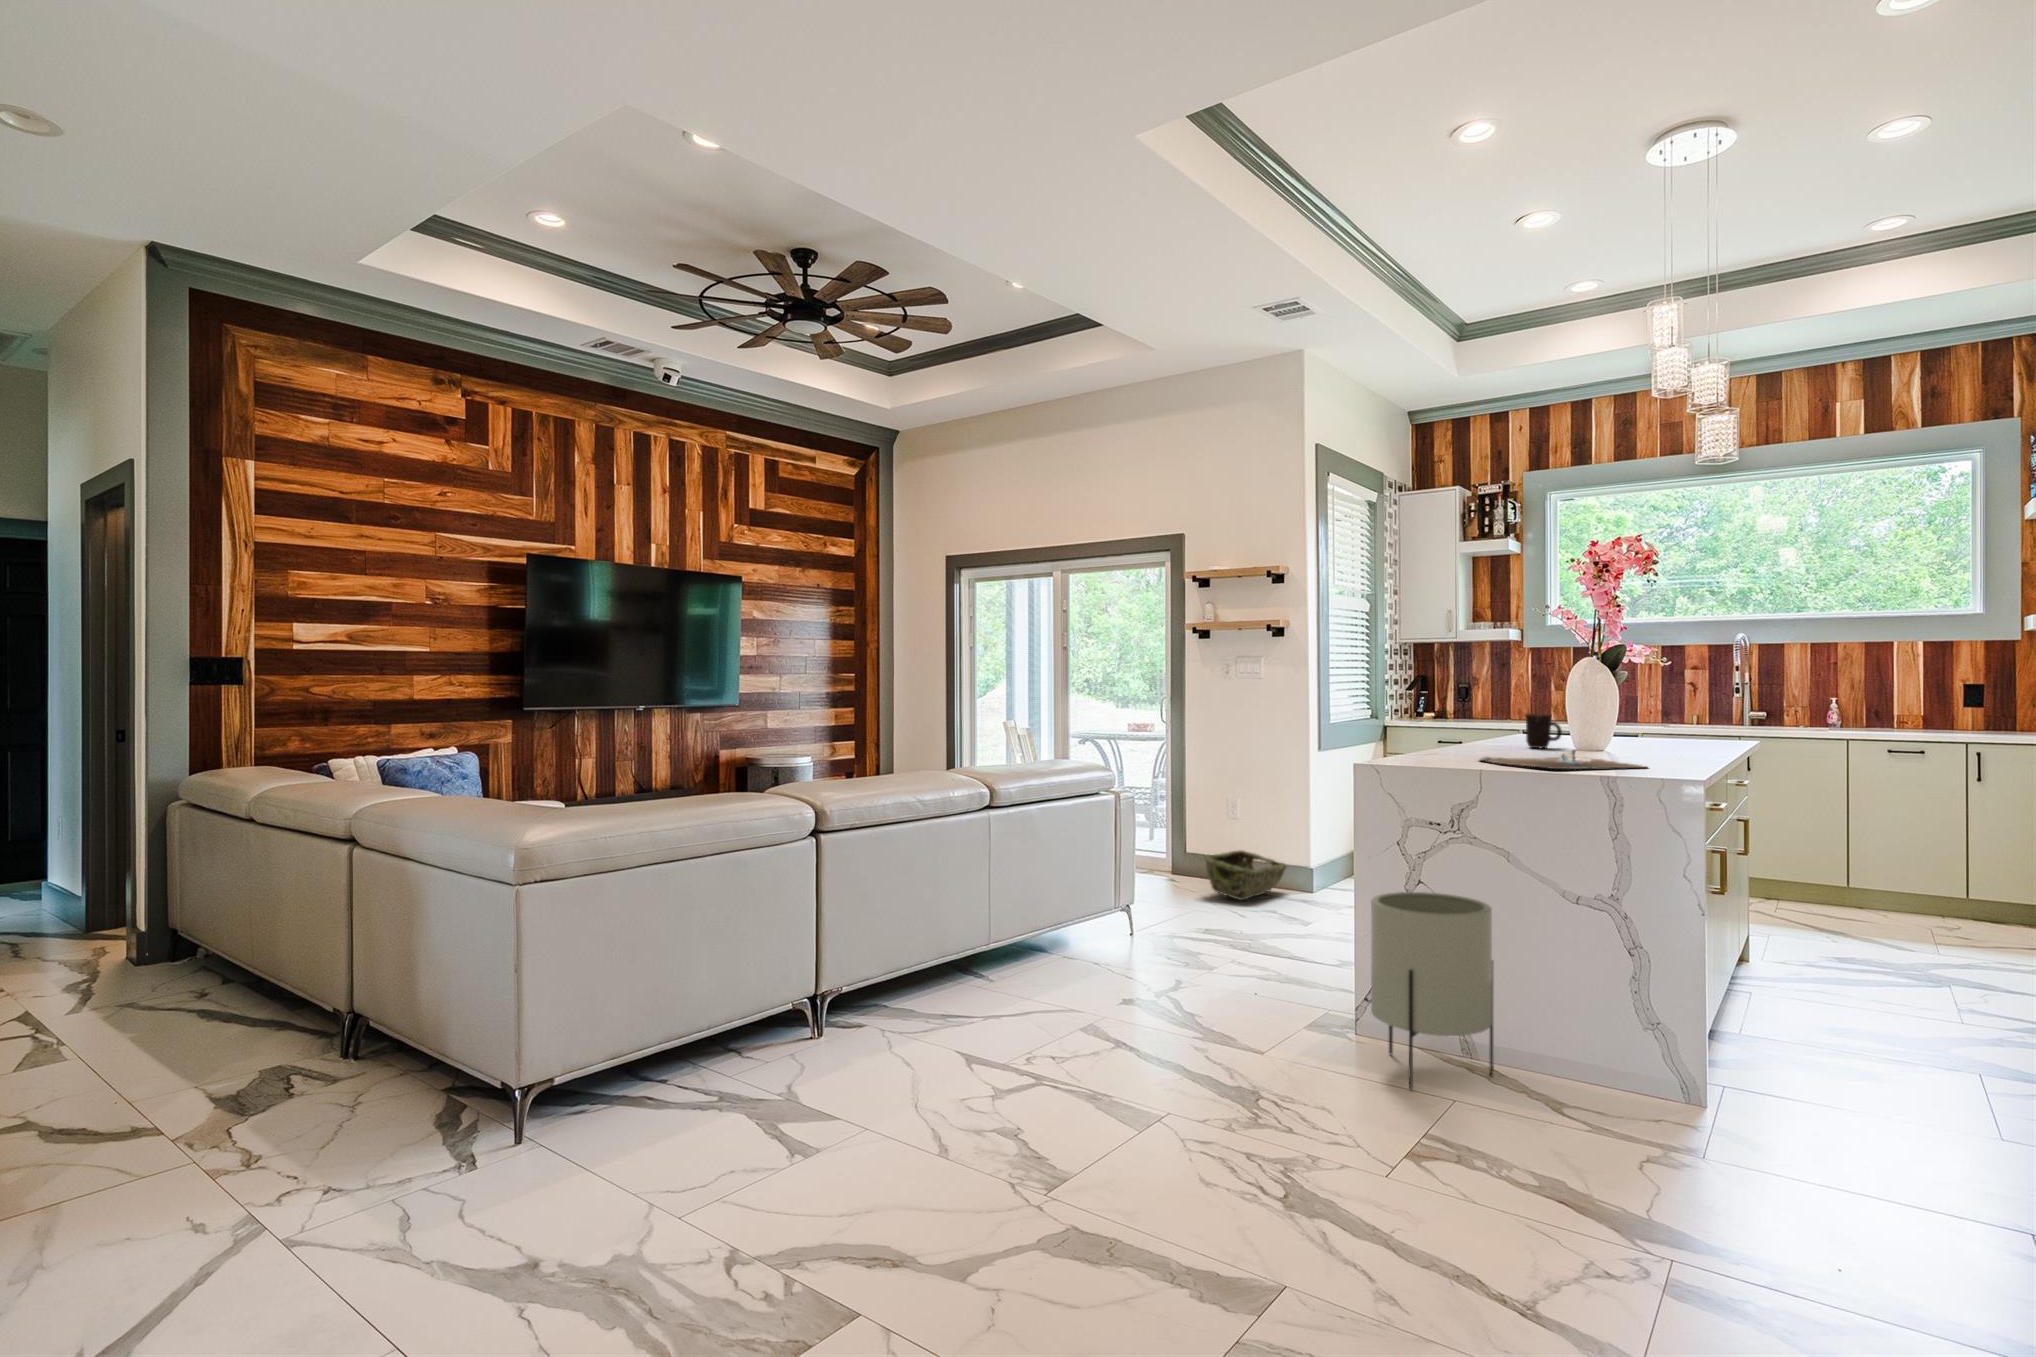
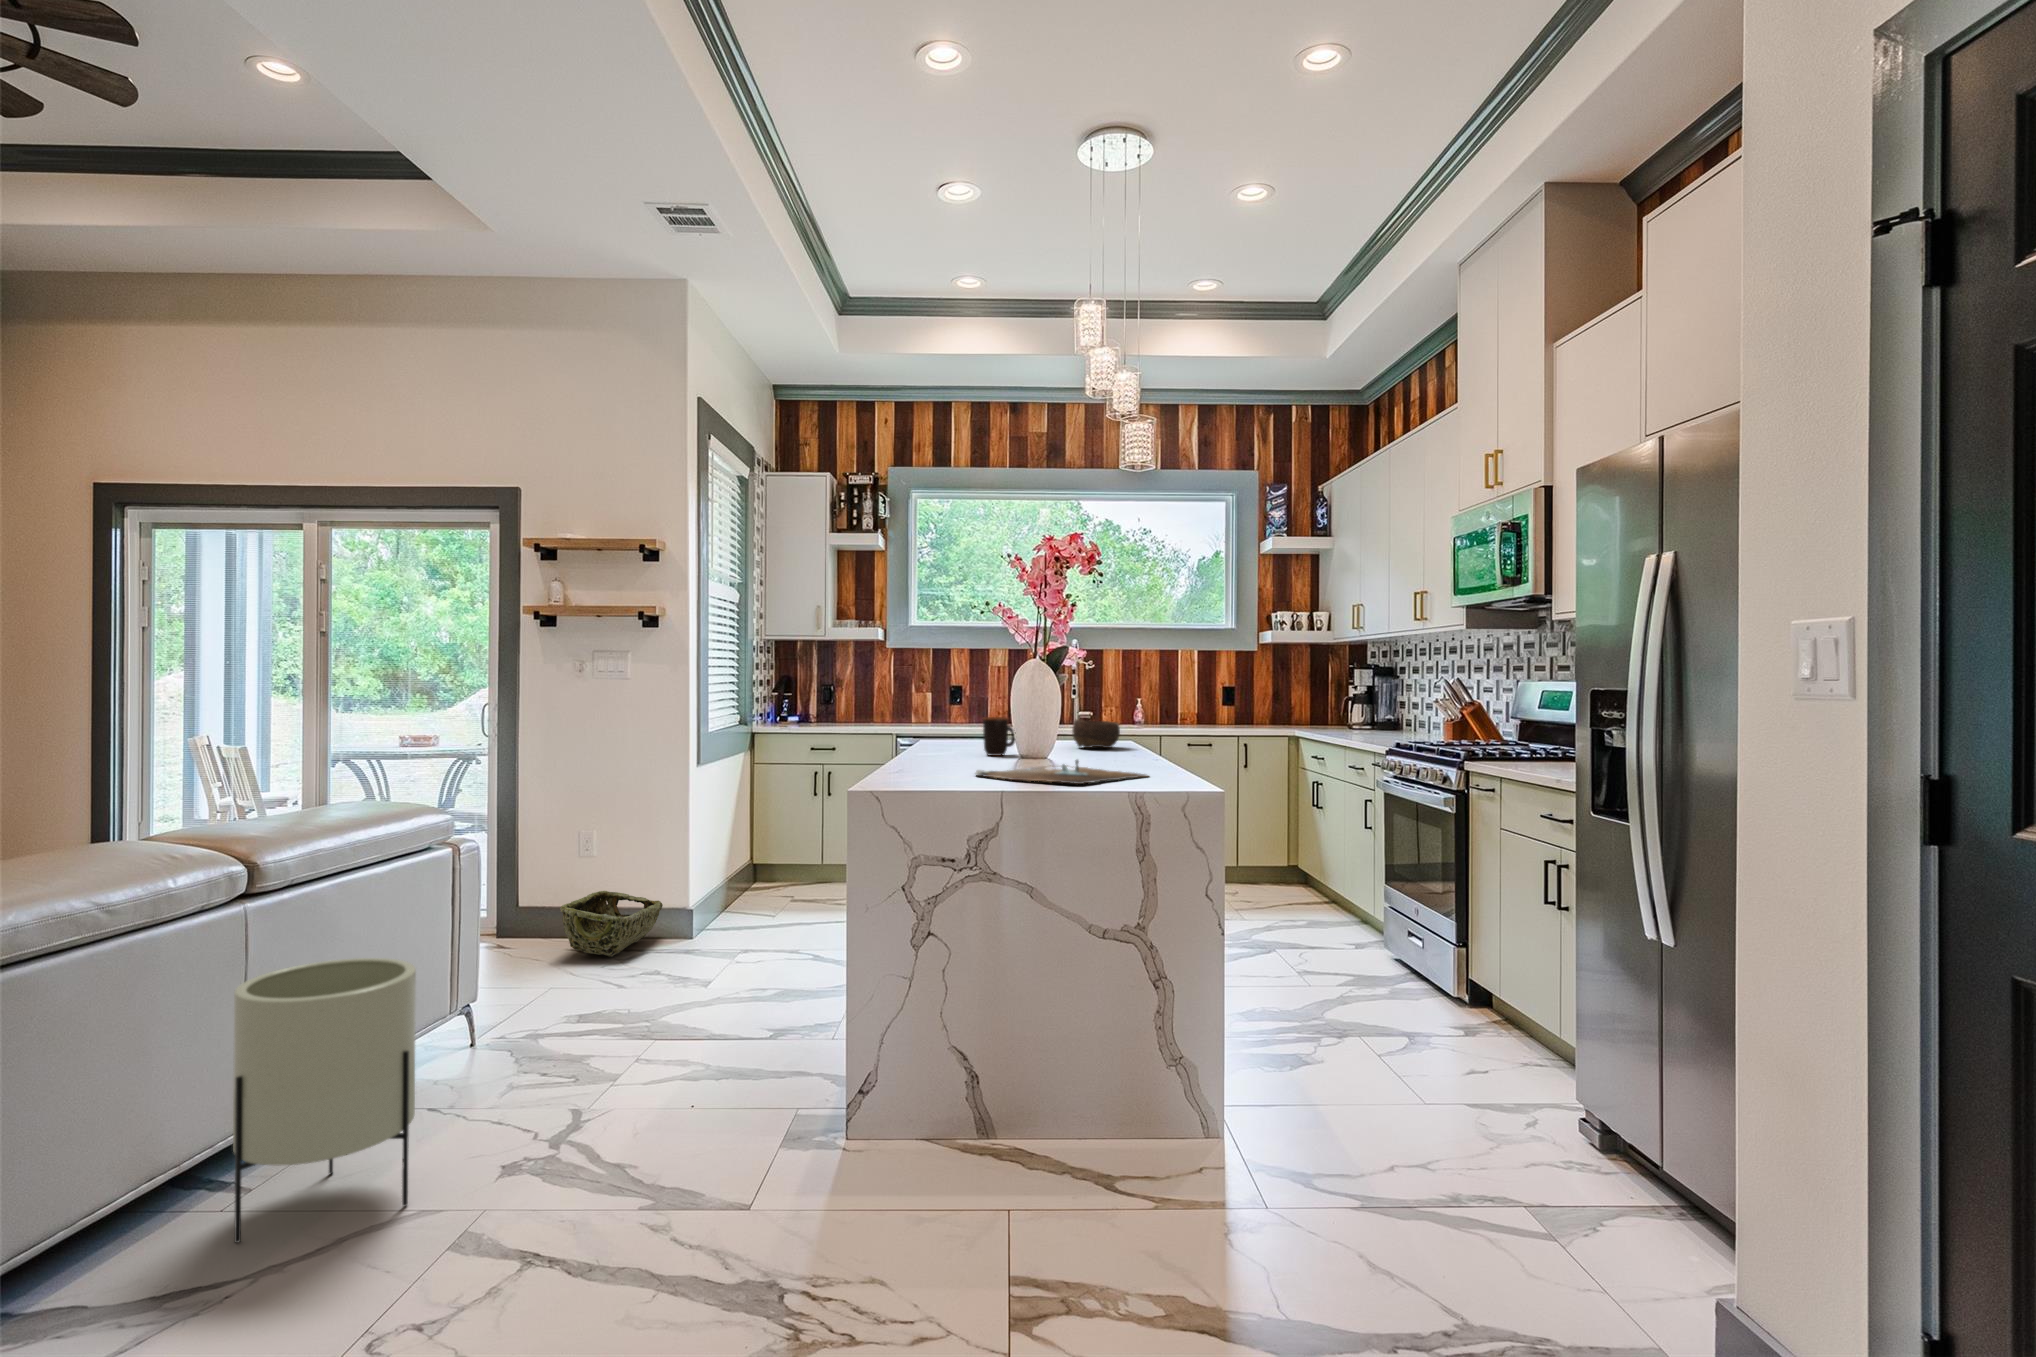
bowl: none [1636,717,1691,747] -> present [1072,719,1120,748]
planter: present [1371,892,1493,1090] -> present [233,958,416,1243]

